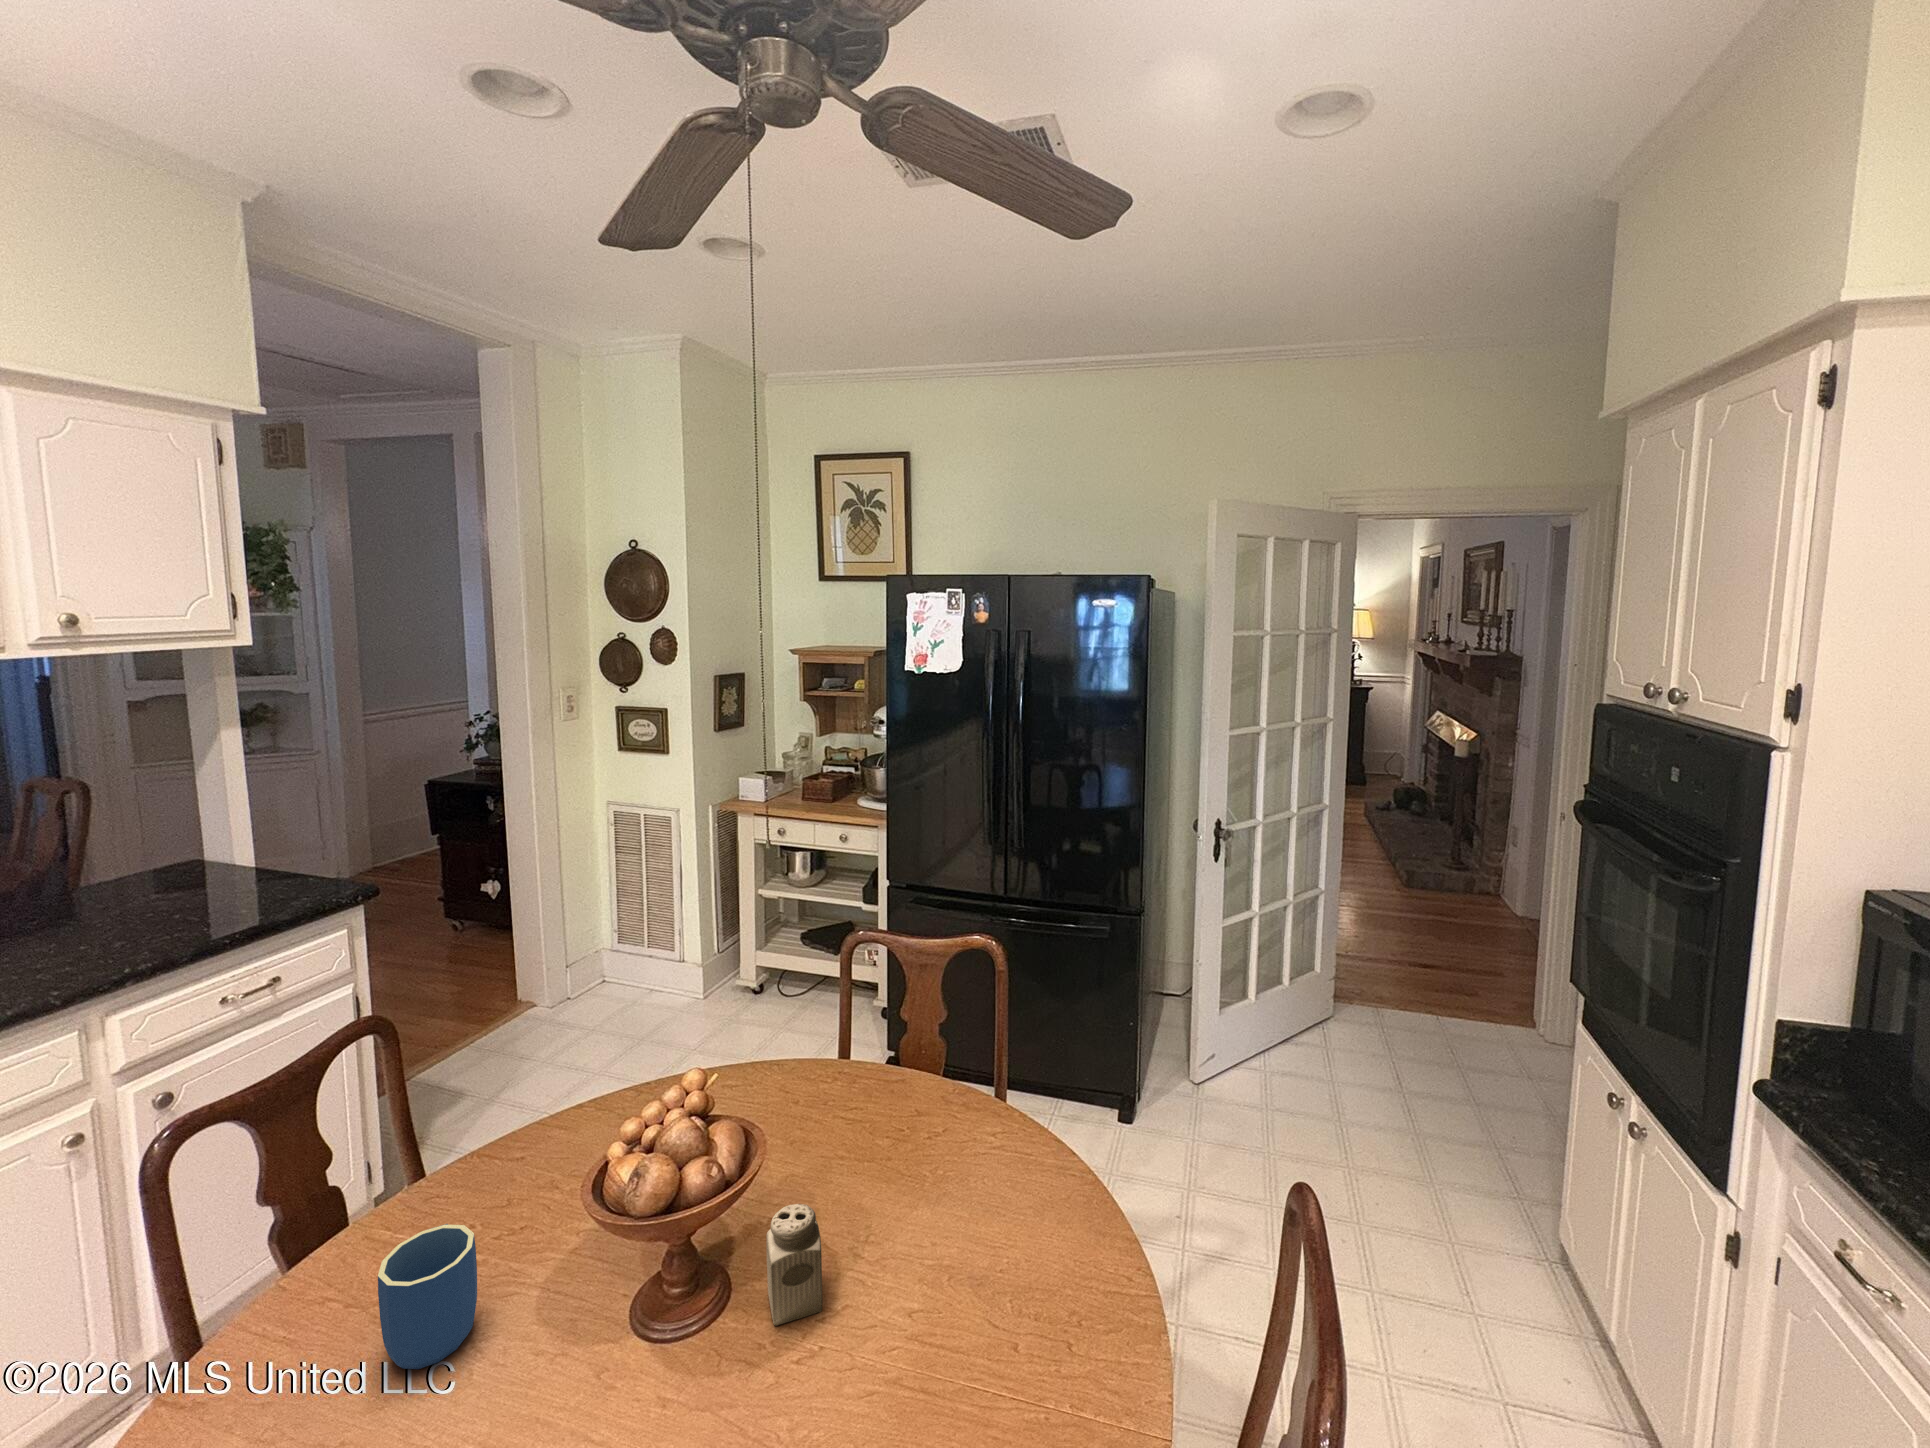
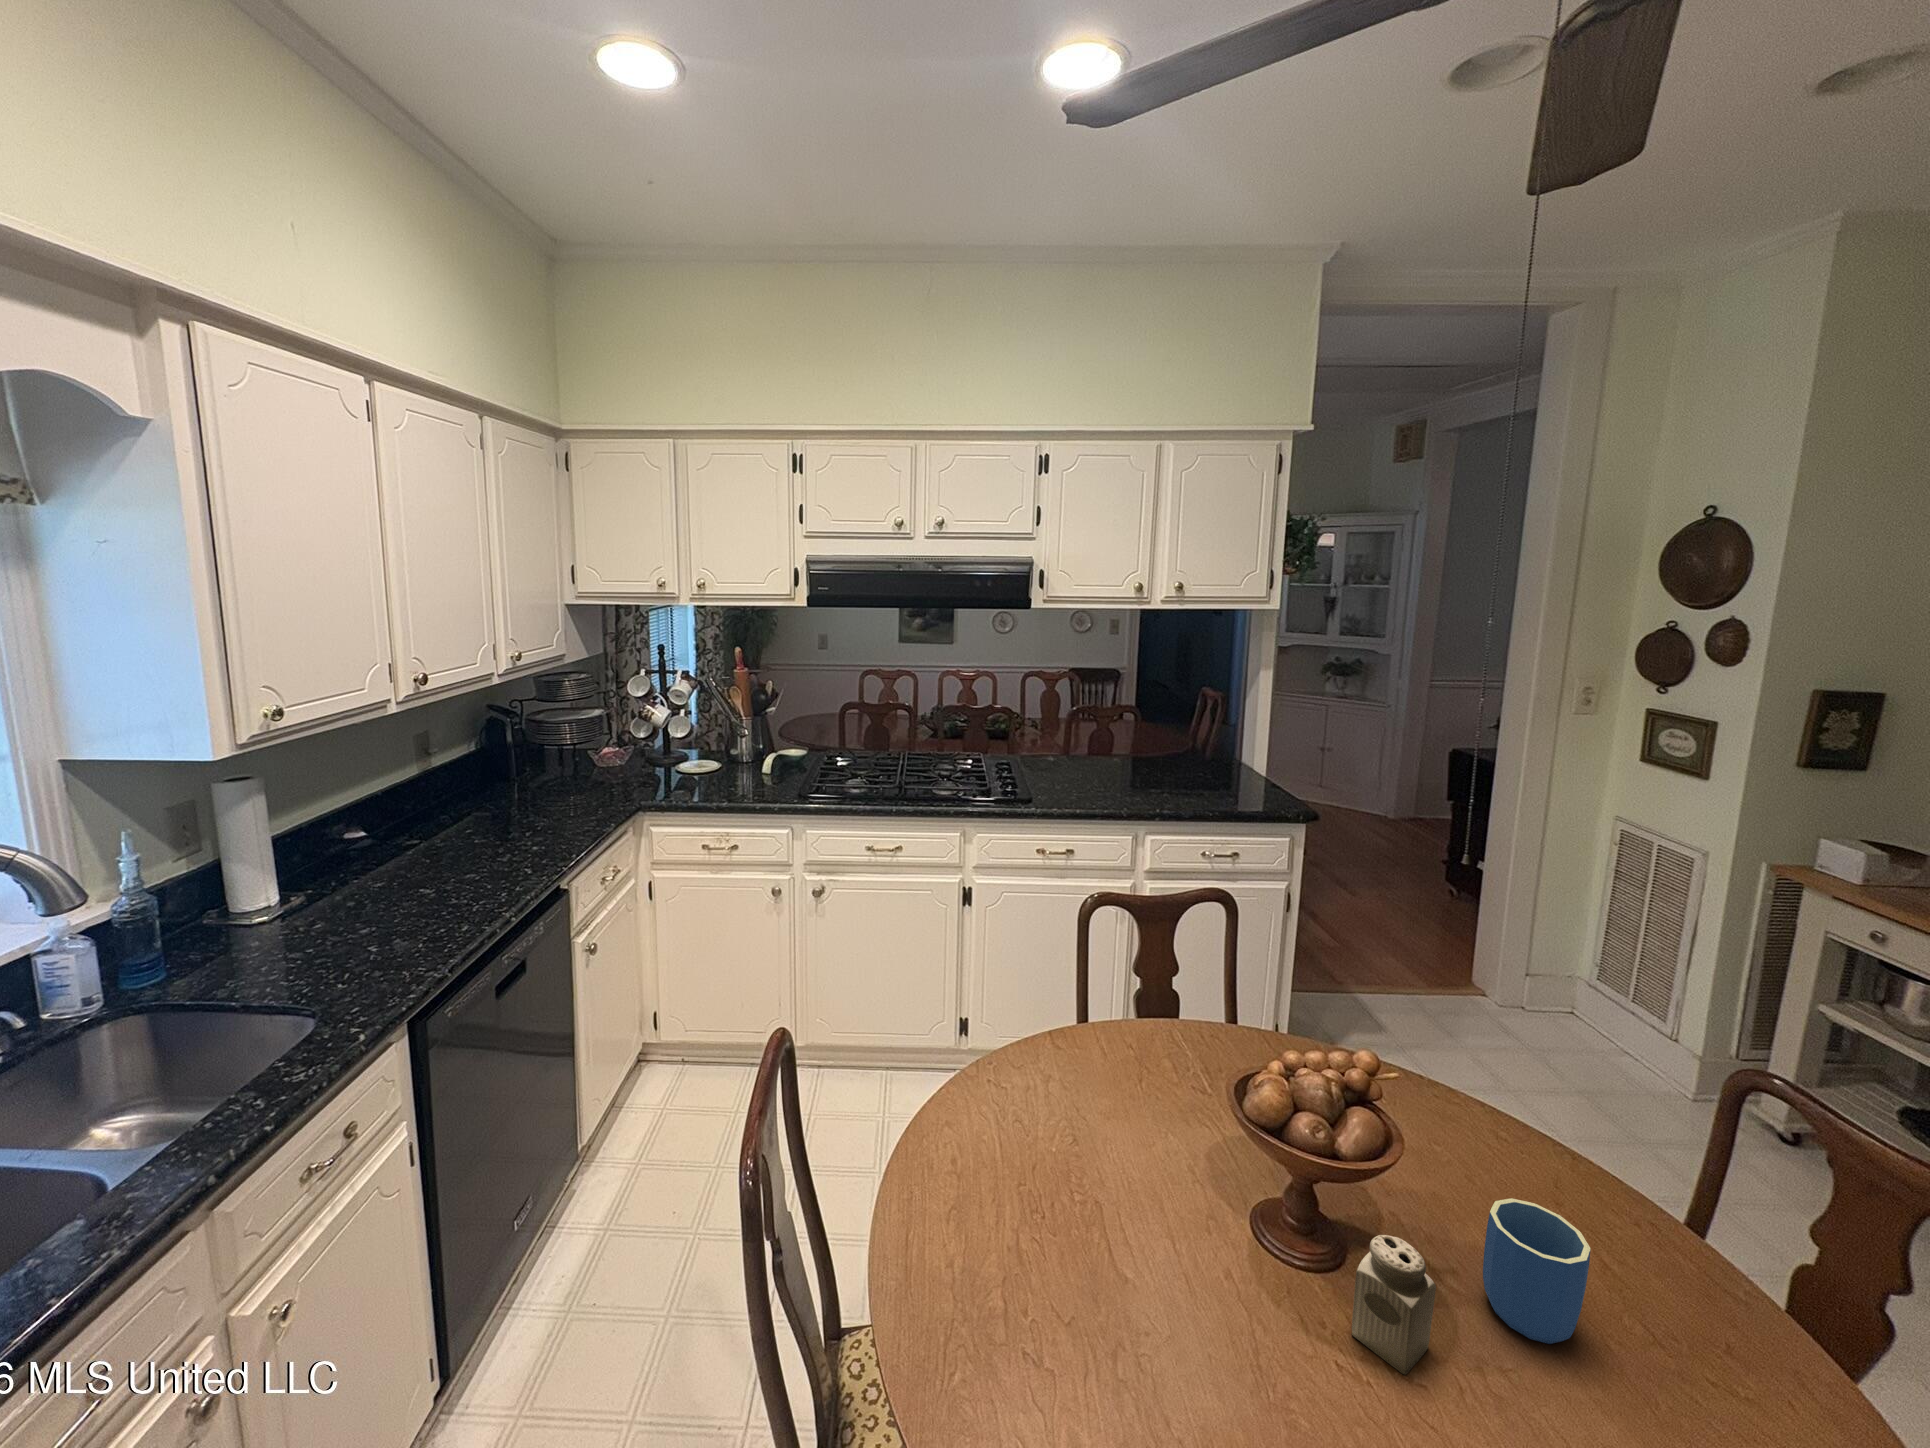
mug: present [378,1224,477,1369] -> present [1483,1198,1591,1344]

